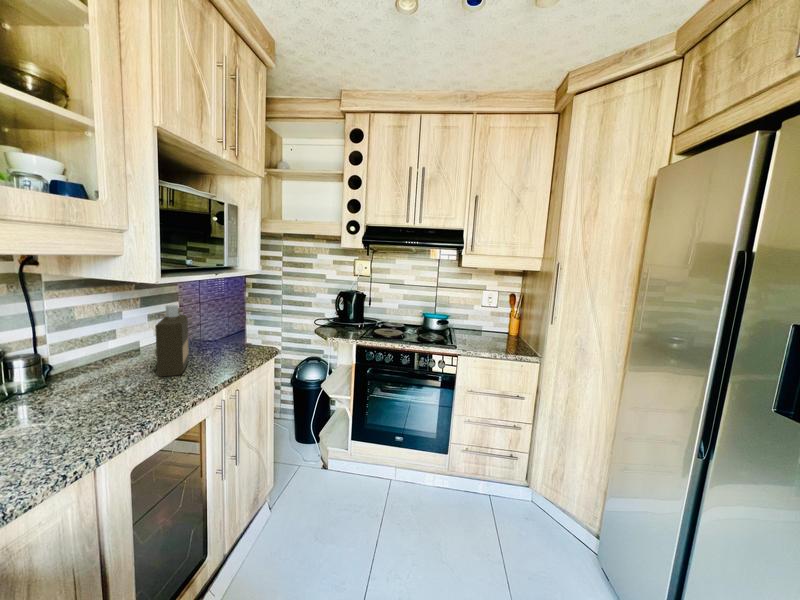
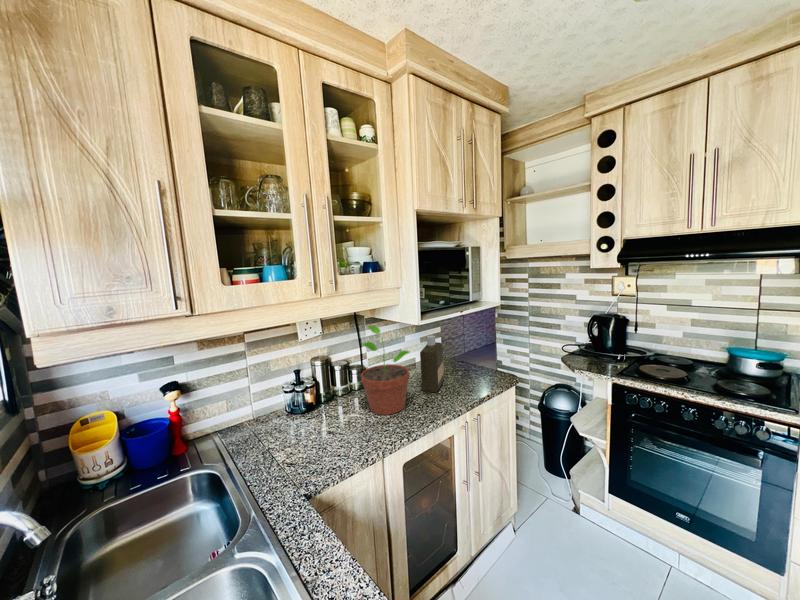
potted plant: none [46,284,147,414] -> present [361,325,409,415]

